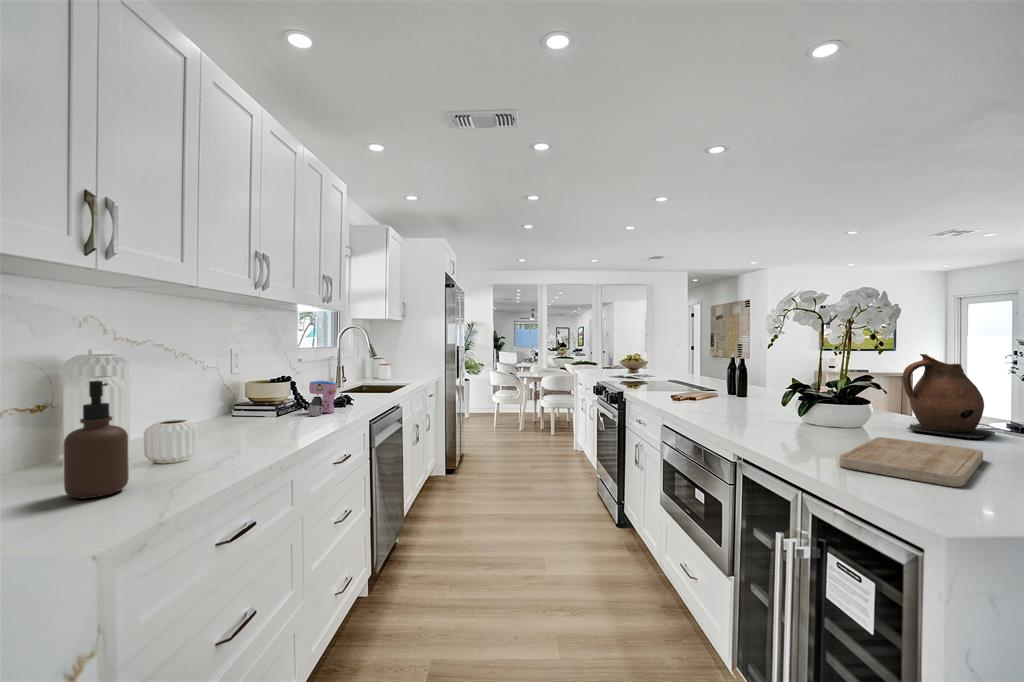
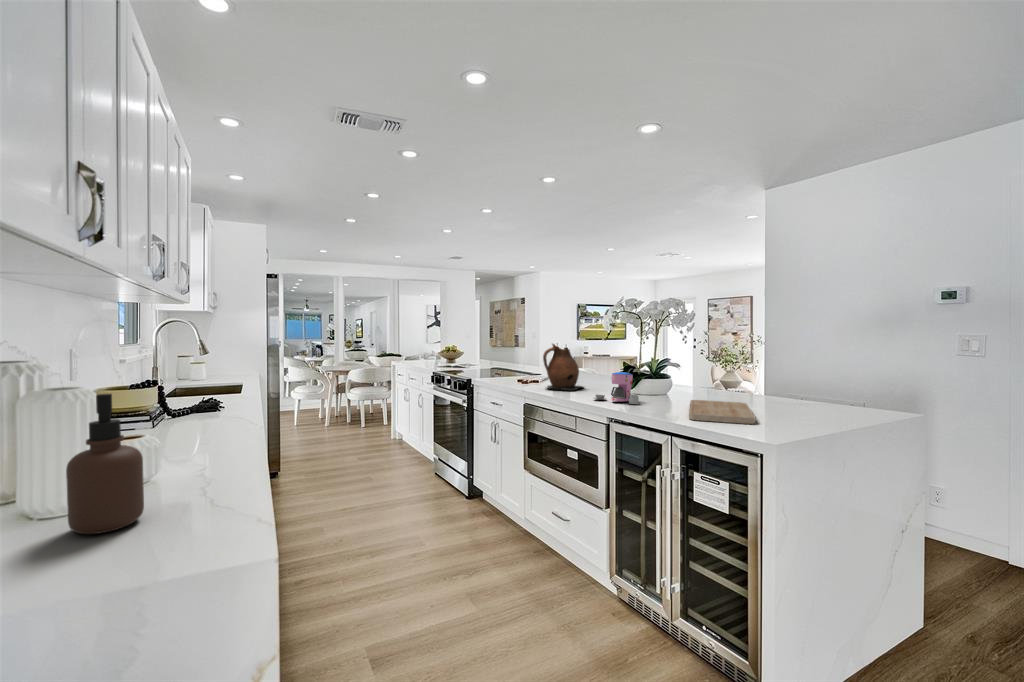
ceramic pitcher: present [903,354,995,439] -> present [543,344,583,390]
coffee maker: present [307,380,337,416] -> present [594,372,639,404]

